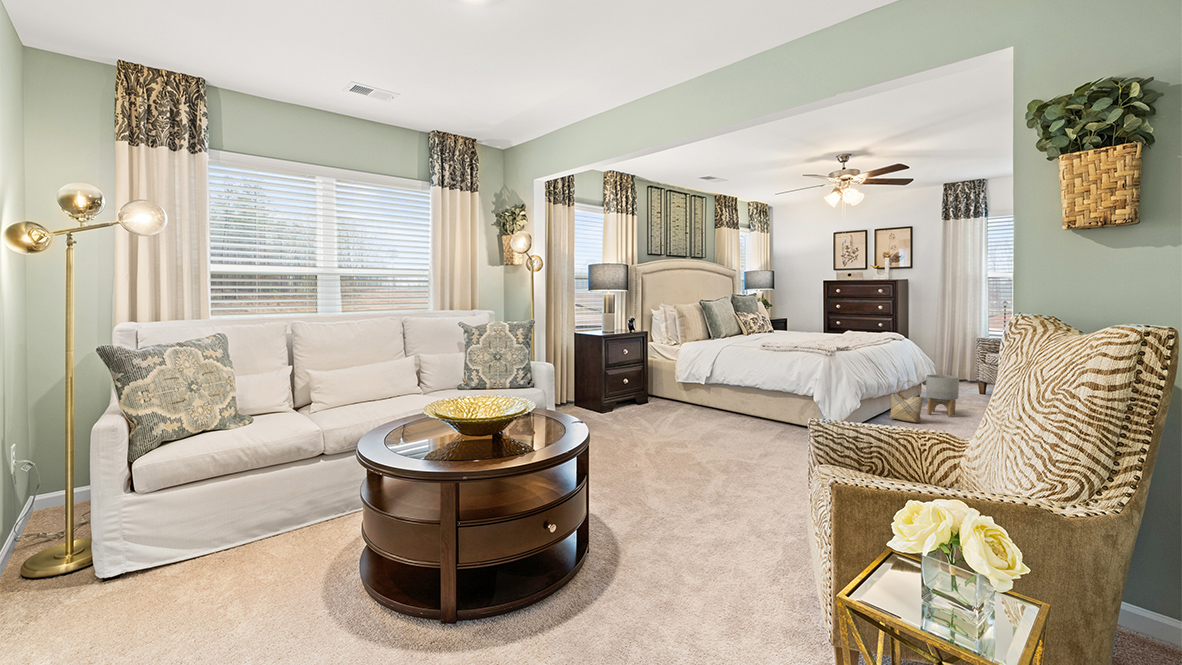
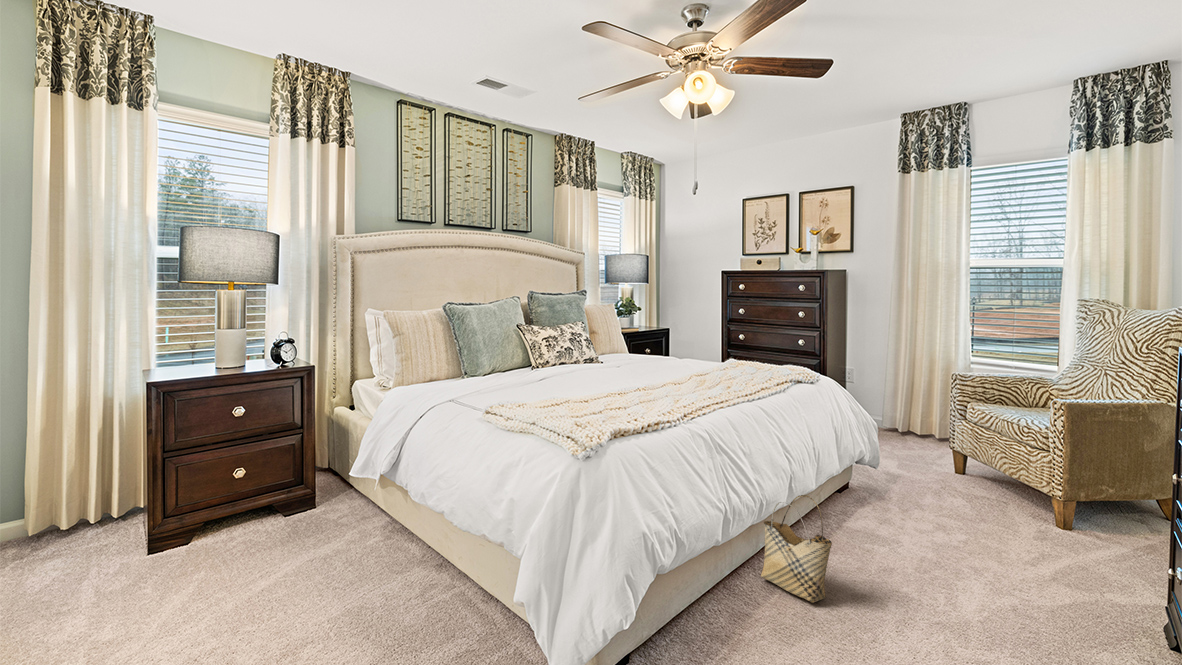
planter: present [926,375,959,417] -> none [847,466,917,570]

